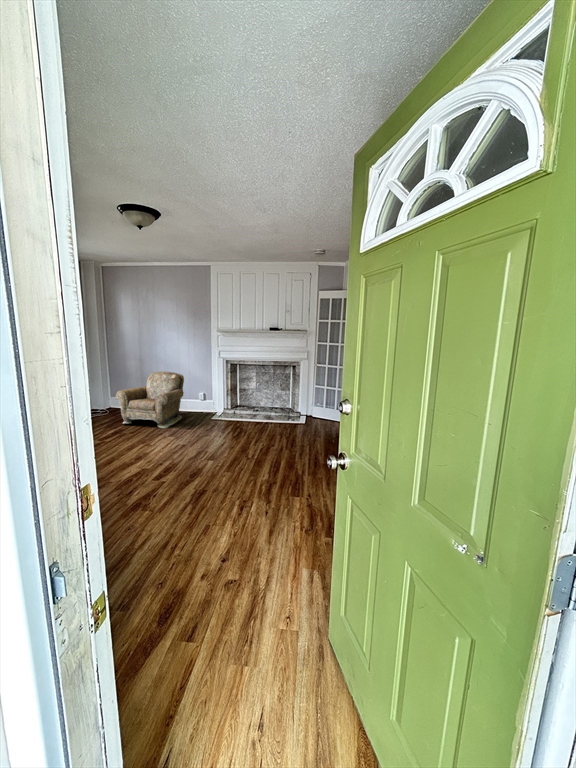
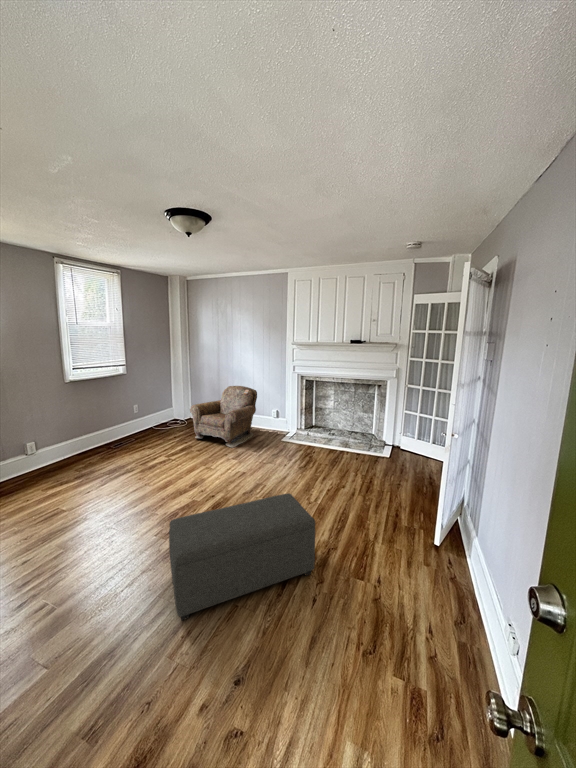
ottoman: none [145,444,263,540] -> present [169,493,315,620]

